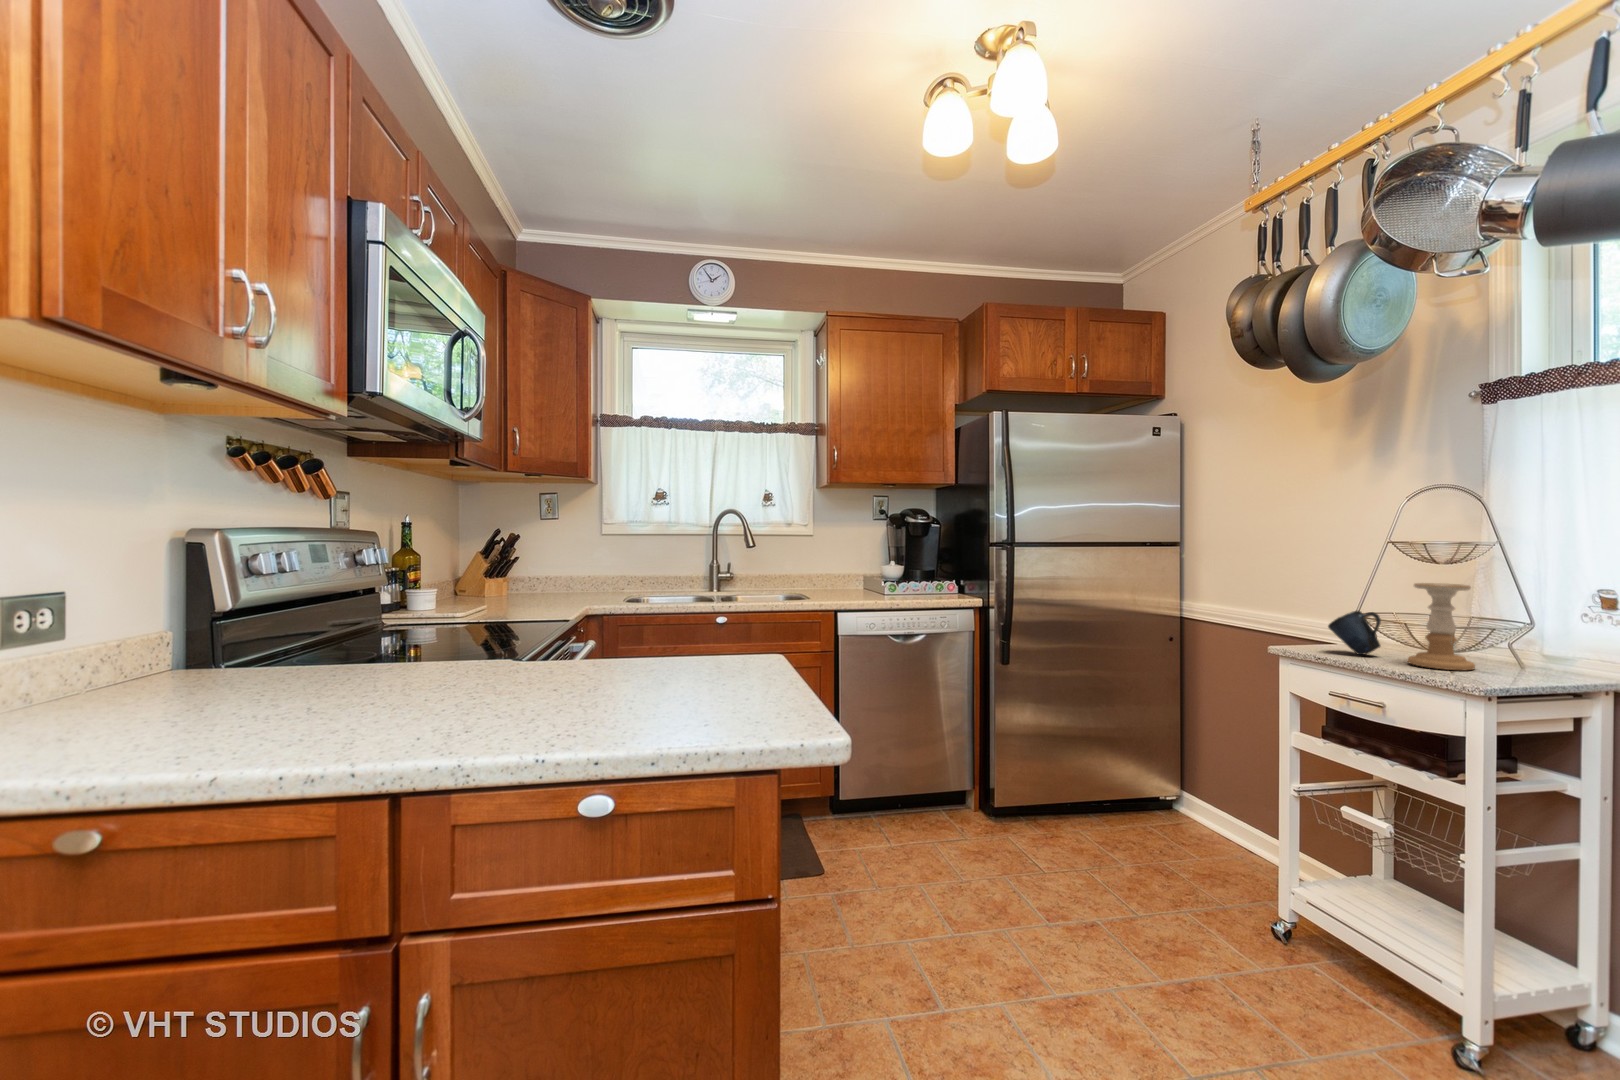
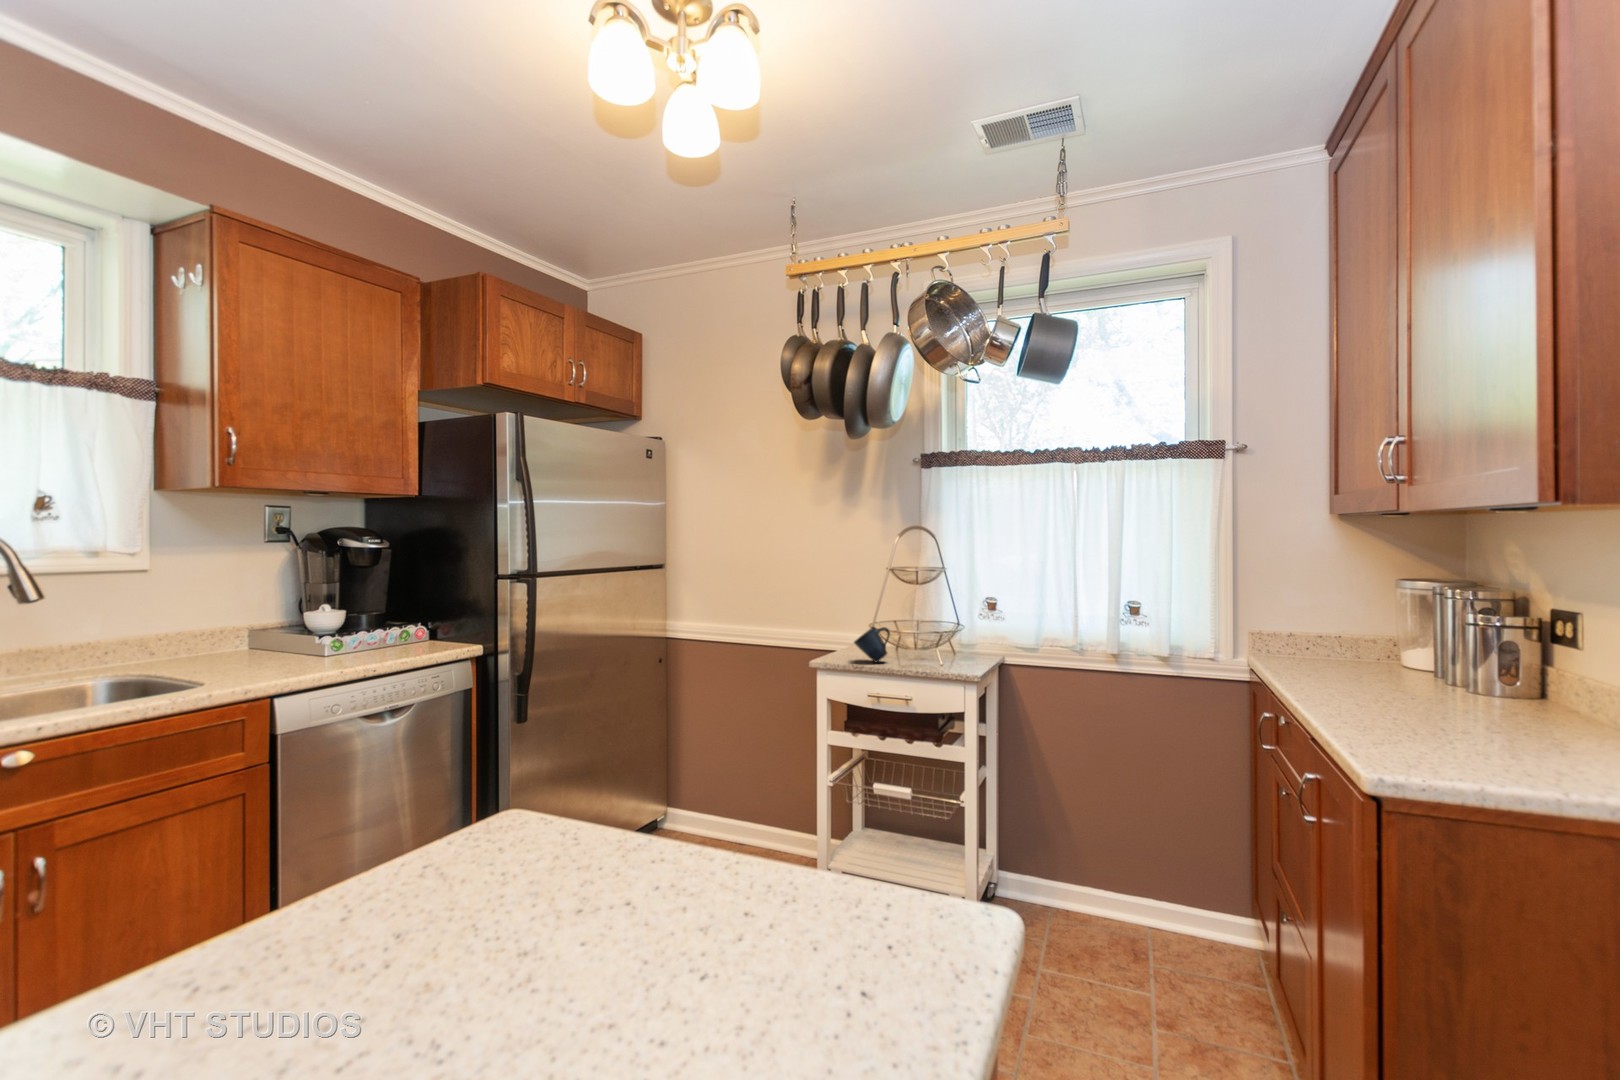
candle holder: present [1408,583,1475,670] -> none [911,602,948,667]

